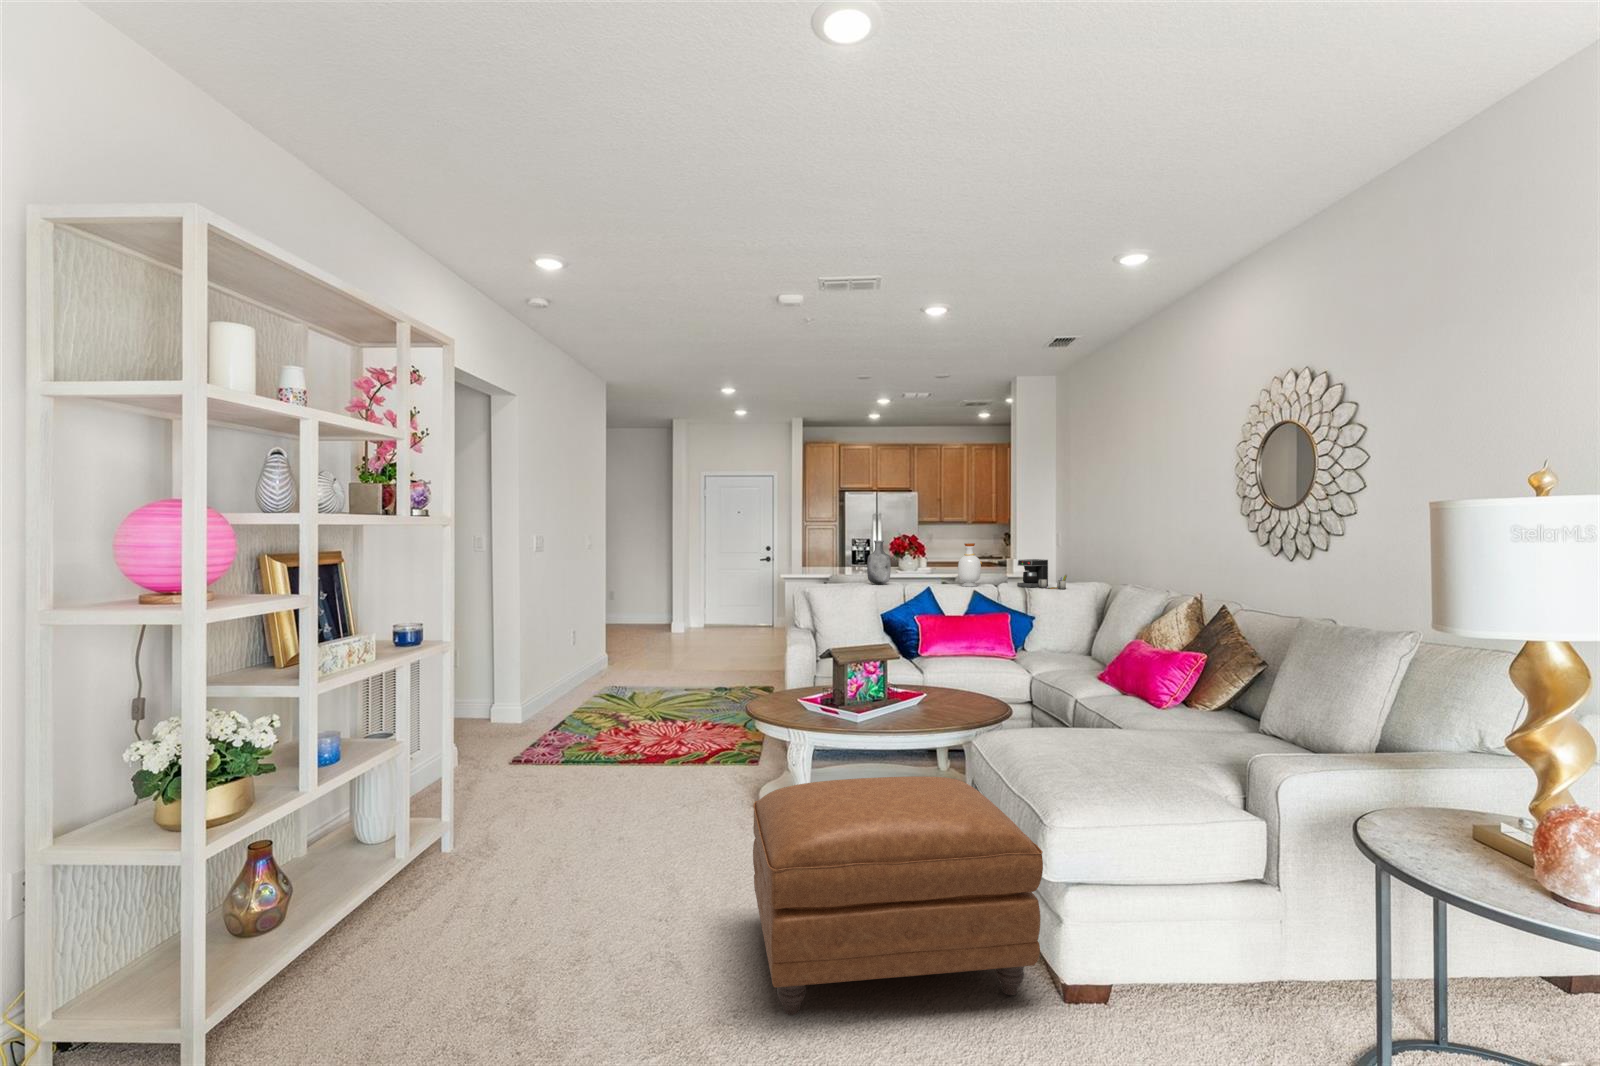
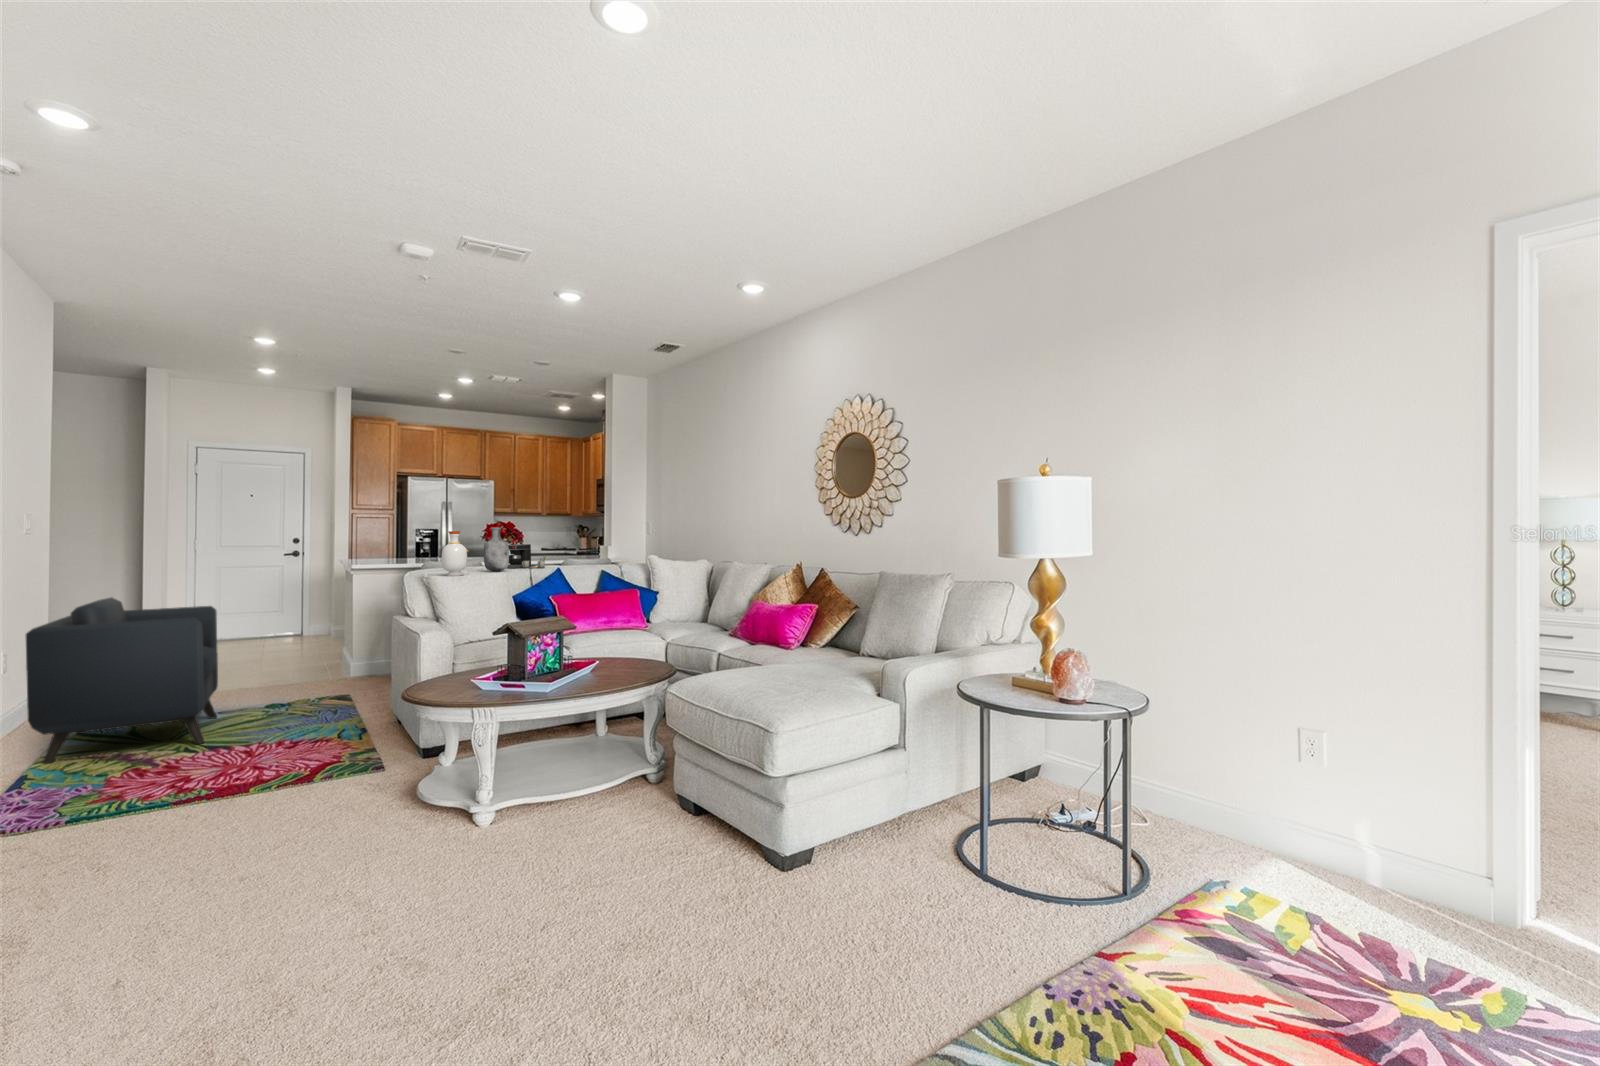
bottle: present [958,543,982,586] -> present [442,531,468,576]
coffee maker: present [1017,559,1067,589] -> present [507,544,546,568]
armchair: none [533,591,664,716] -> present [26,597,218,764]
ottoman: present [753,776,1043,1015] -> none [501,718,772,936]

